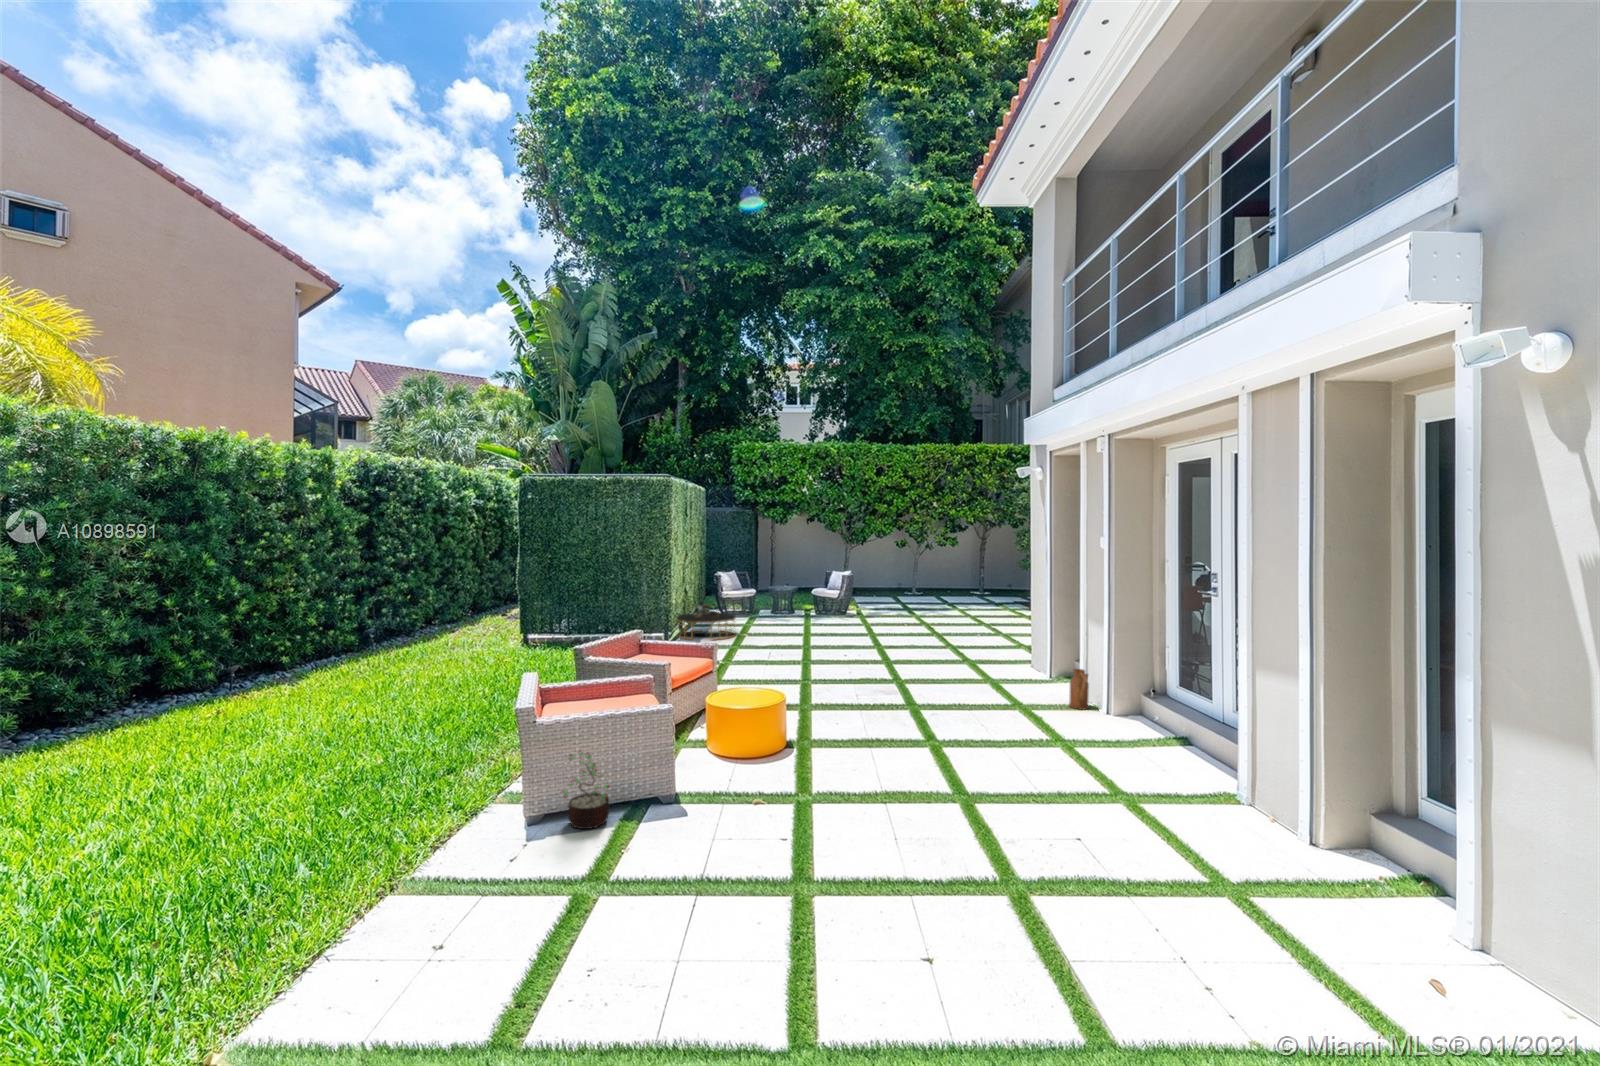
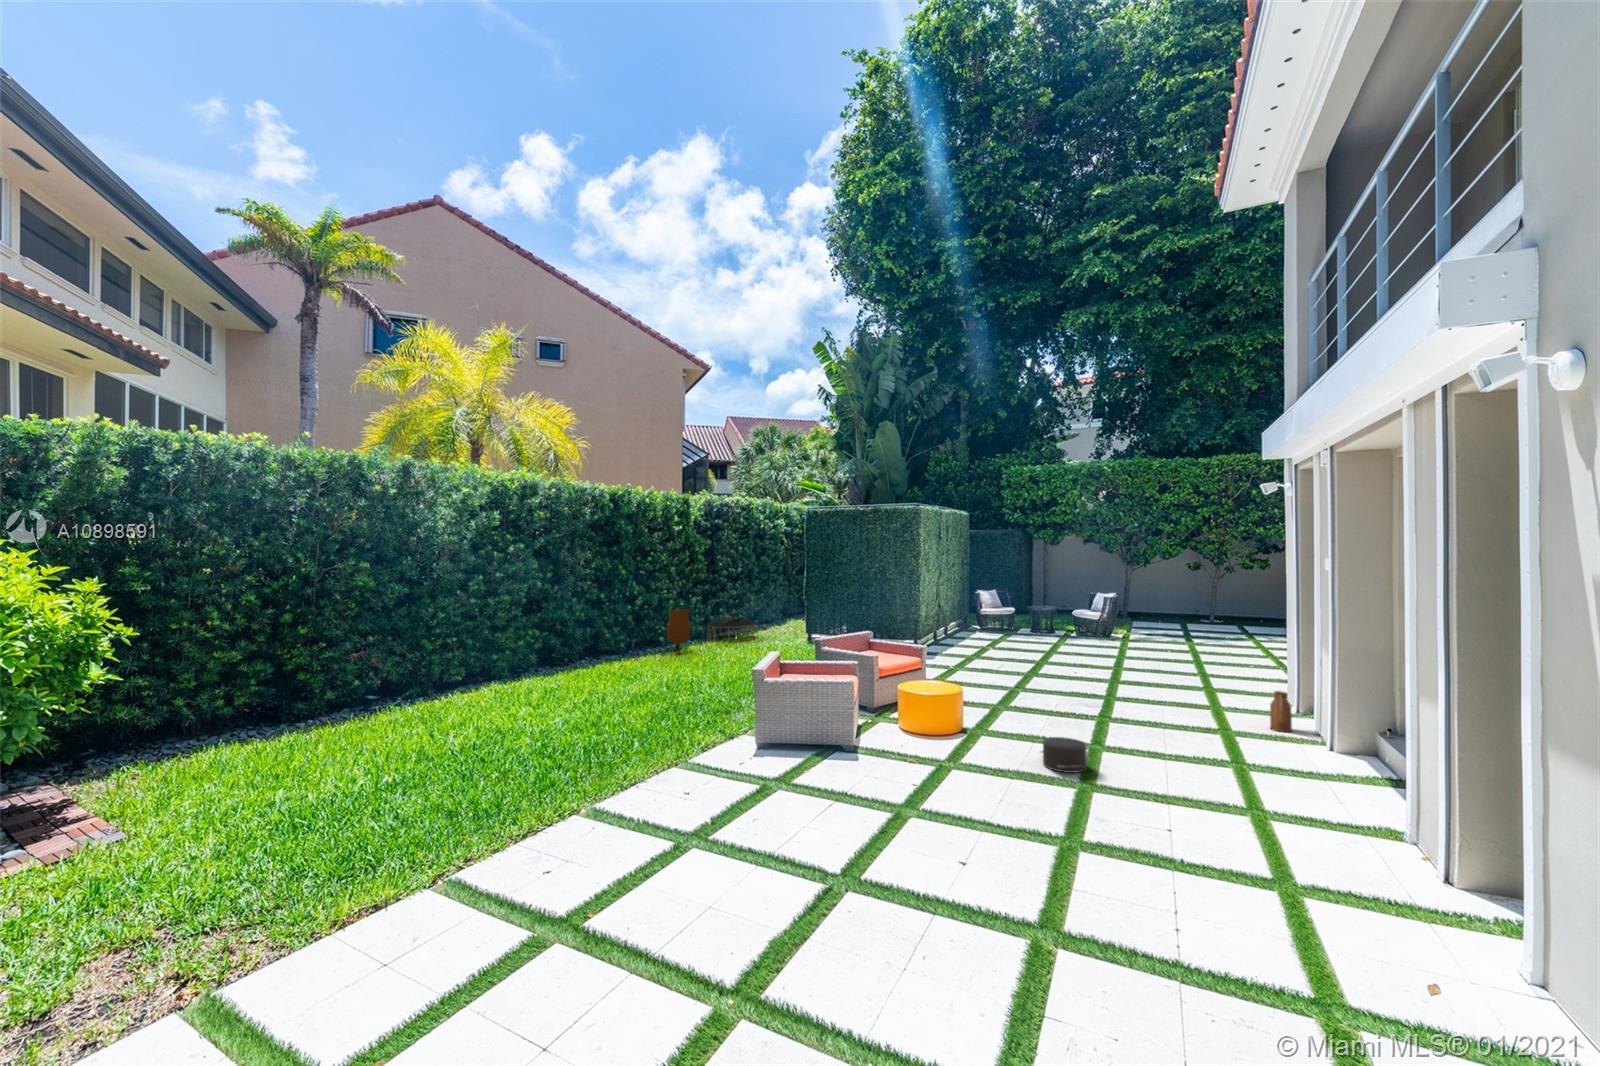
coffee table: present [676,605,735,639] -> present [707,613,755,641]
lounge chair: none [305,610,354,678] -> present [666,609,691,653]
pouf: none [903,748,965,792] -> present [1040,737,1087,773]
decorative plant: present [562,751,610,829] -> none [775,704,806,756]

